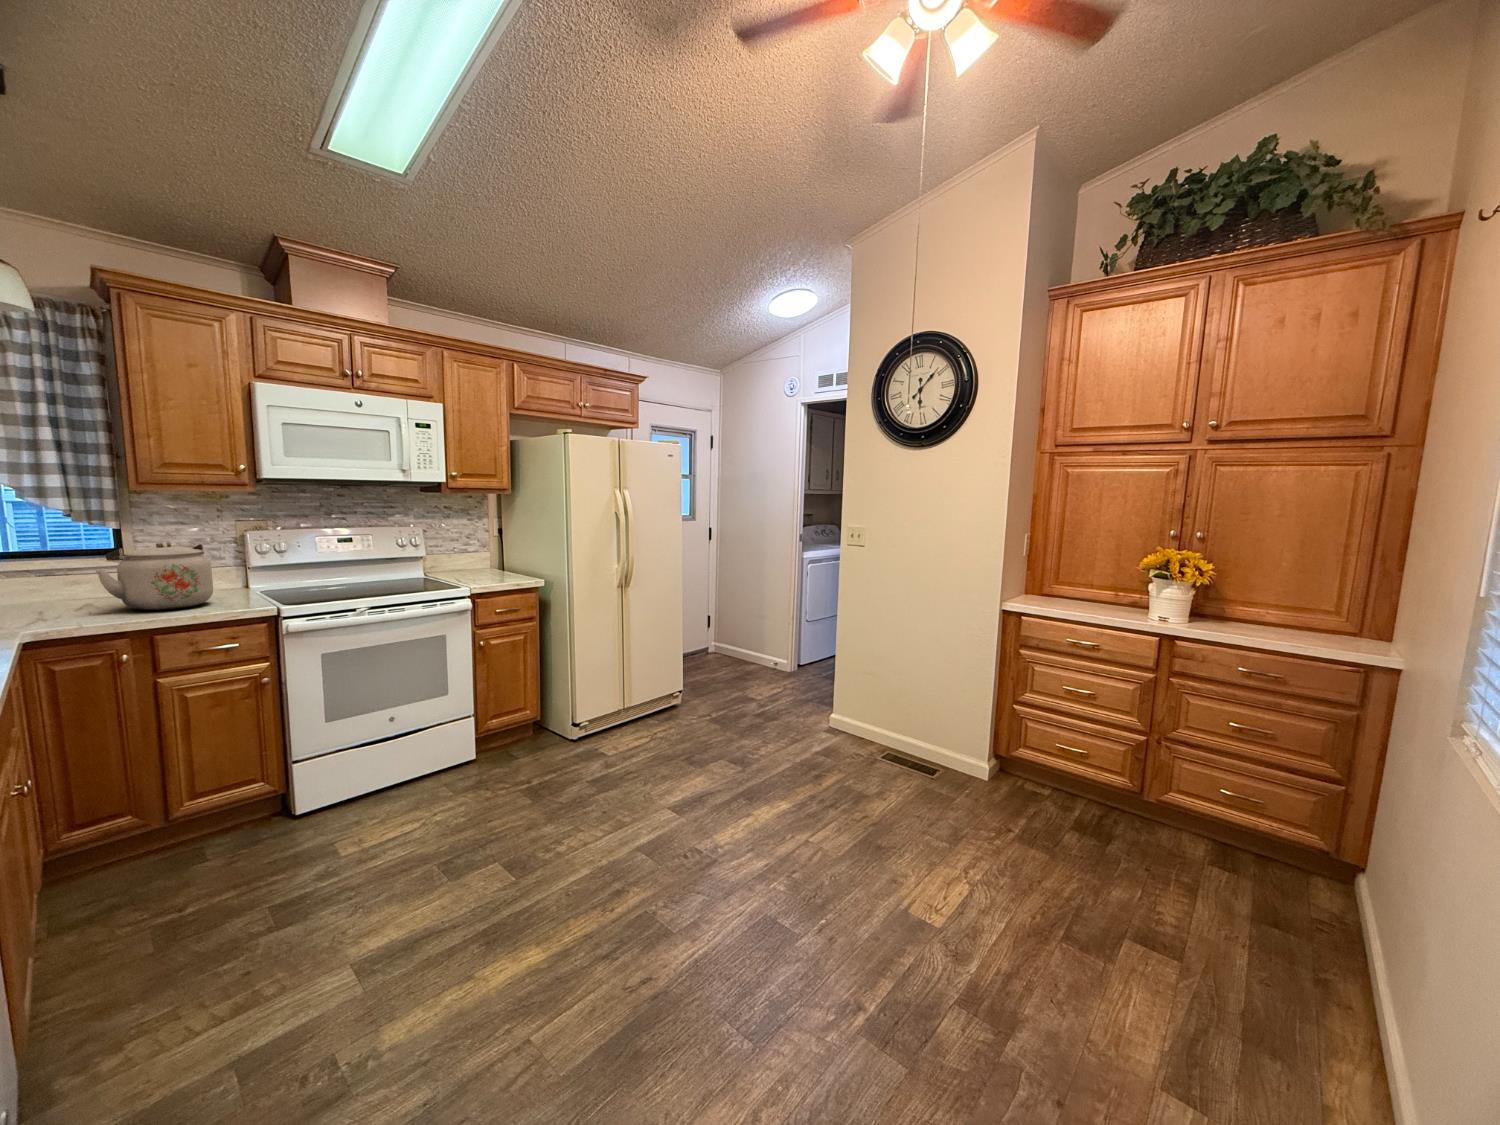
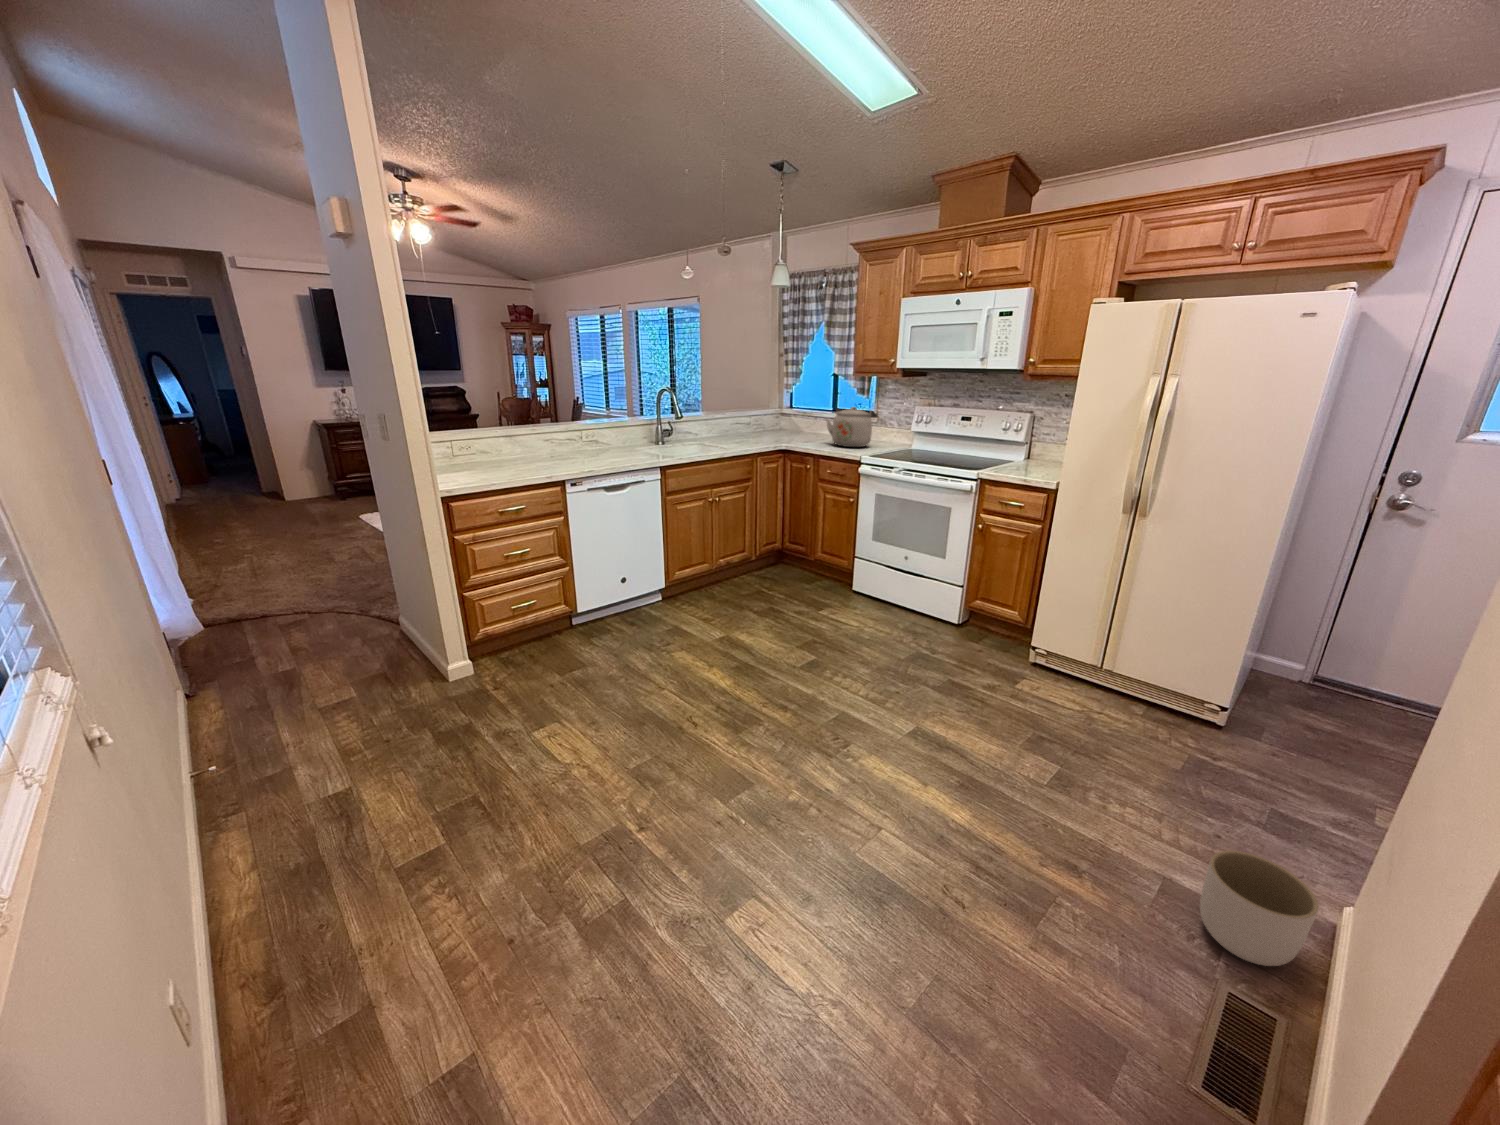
planter: none [832,706,871,751] -> present [1200,851,1319,966]

